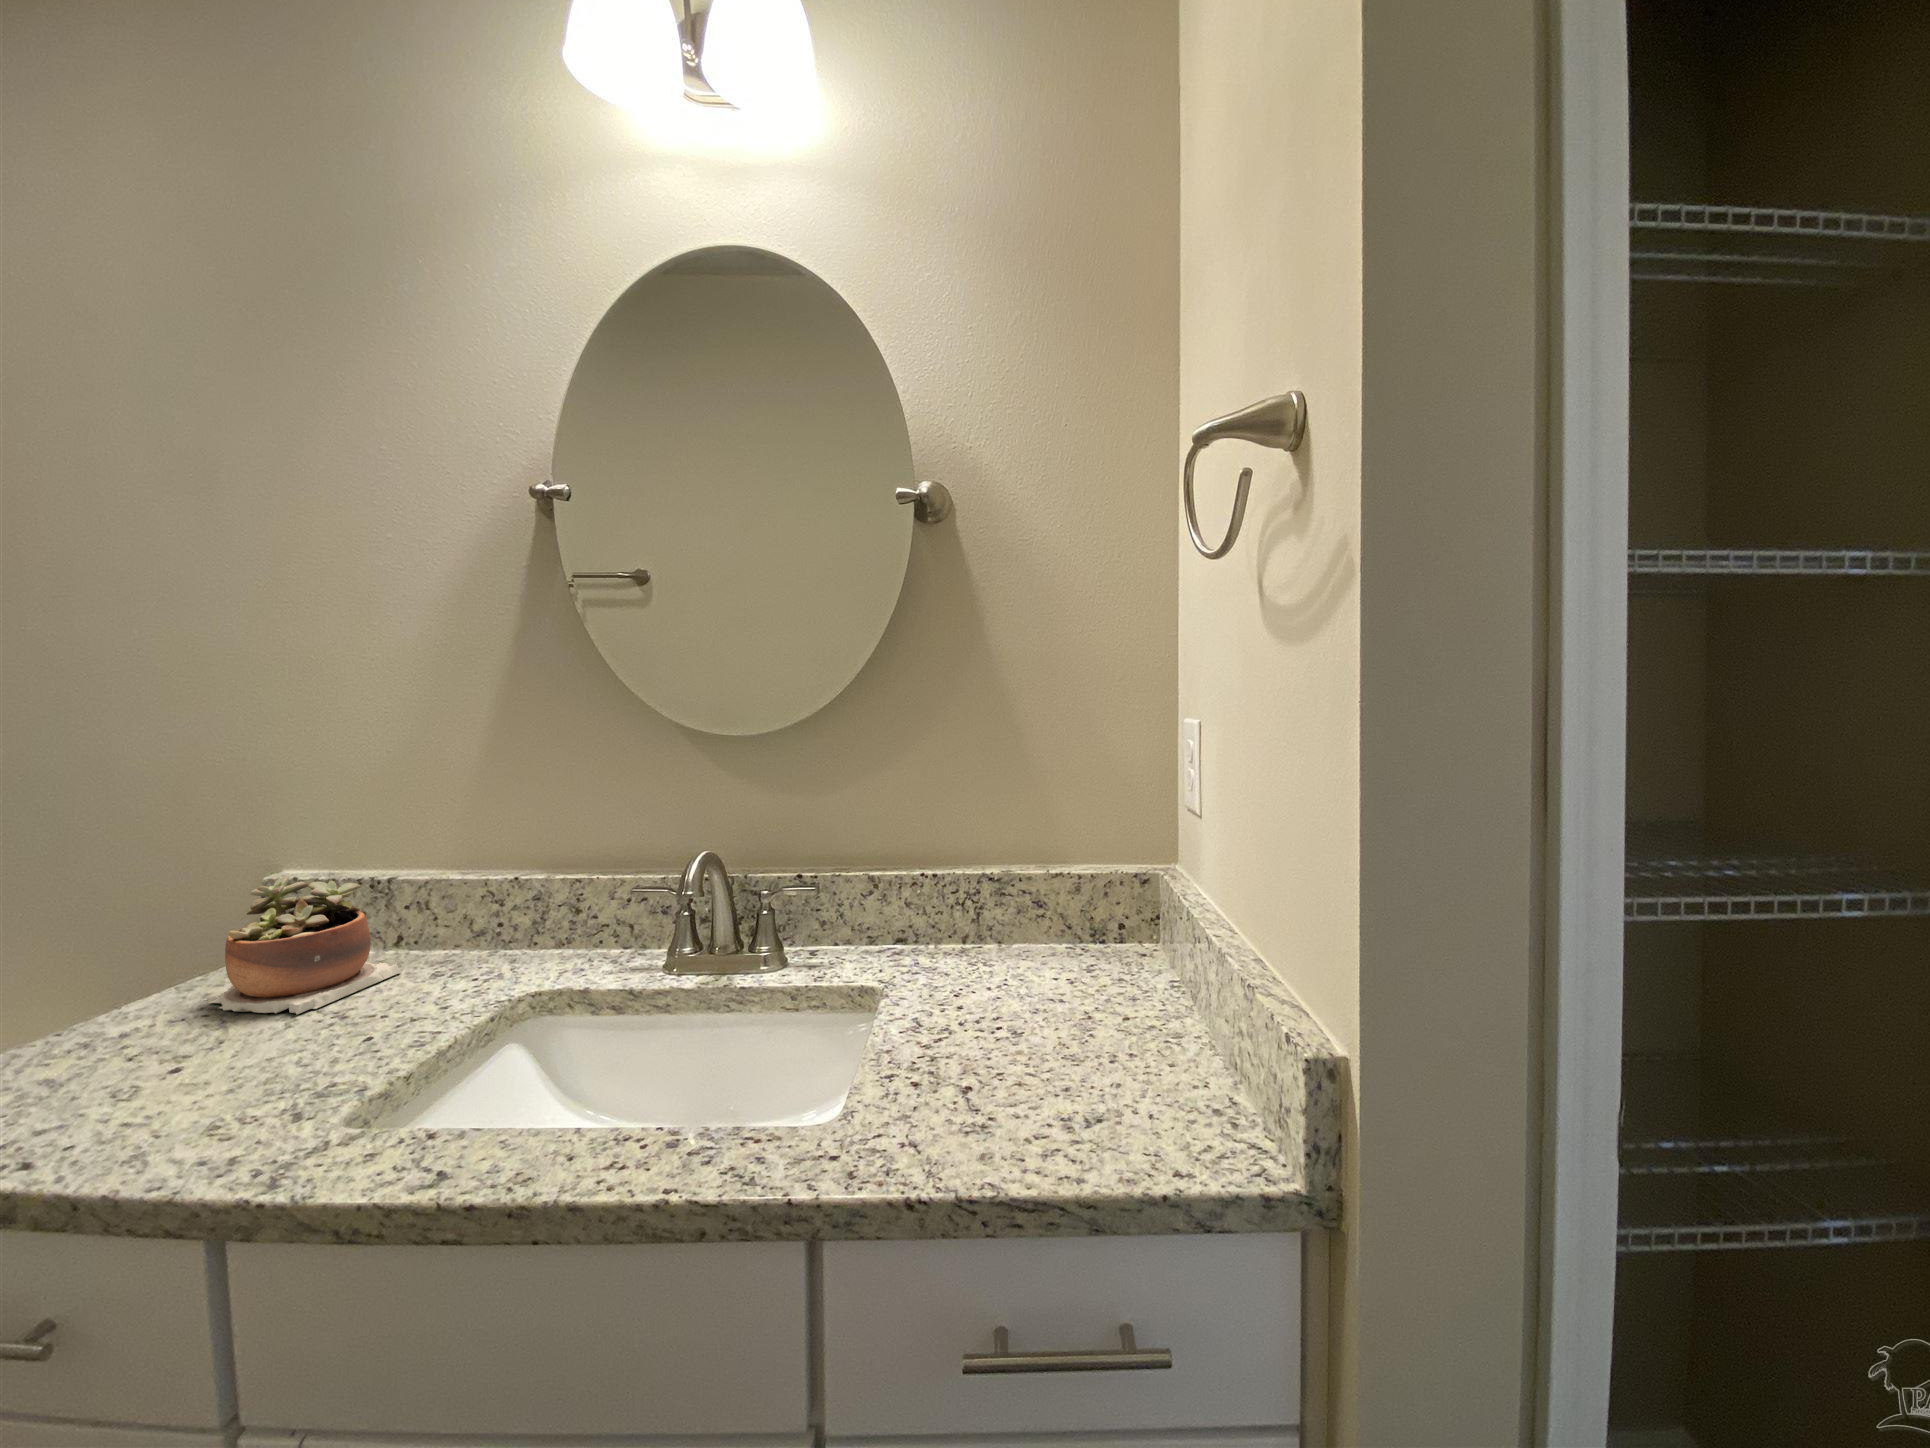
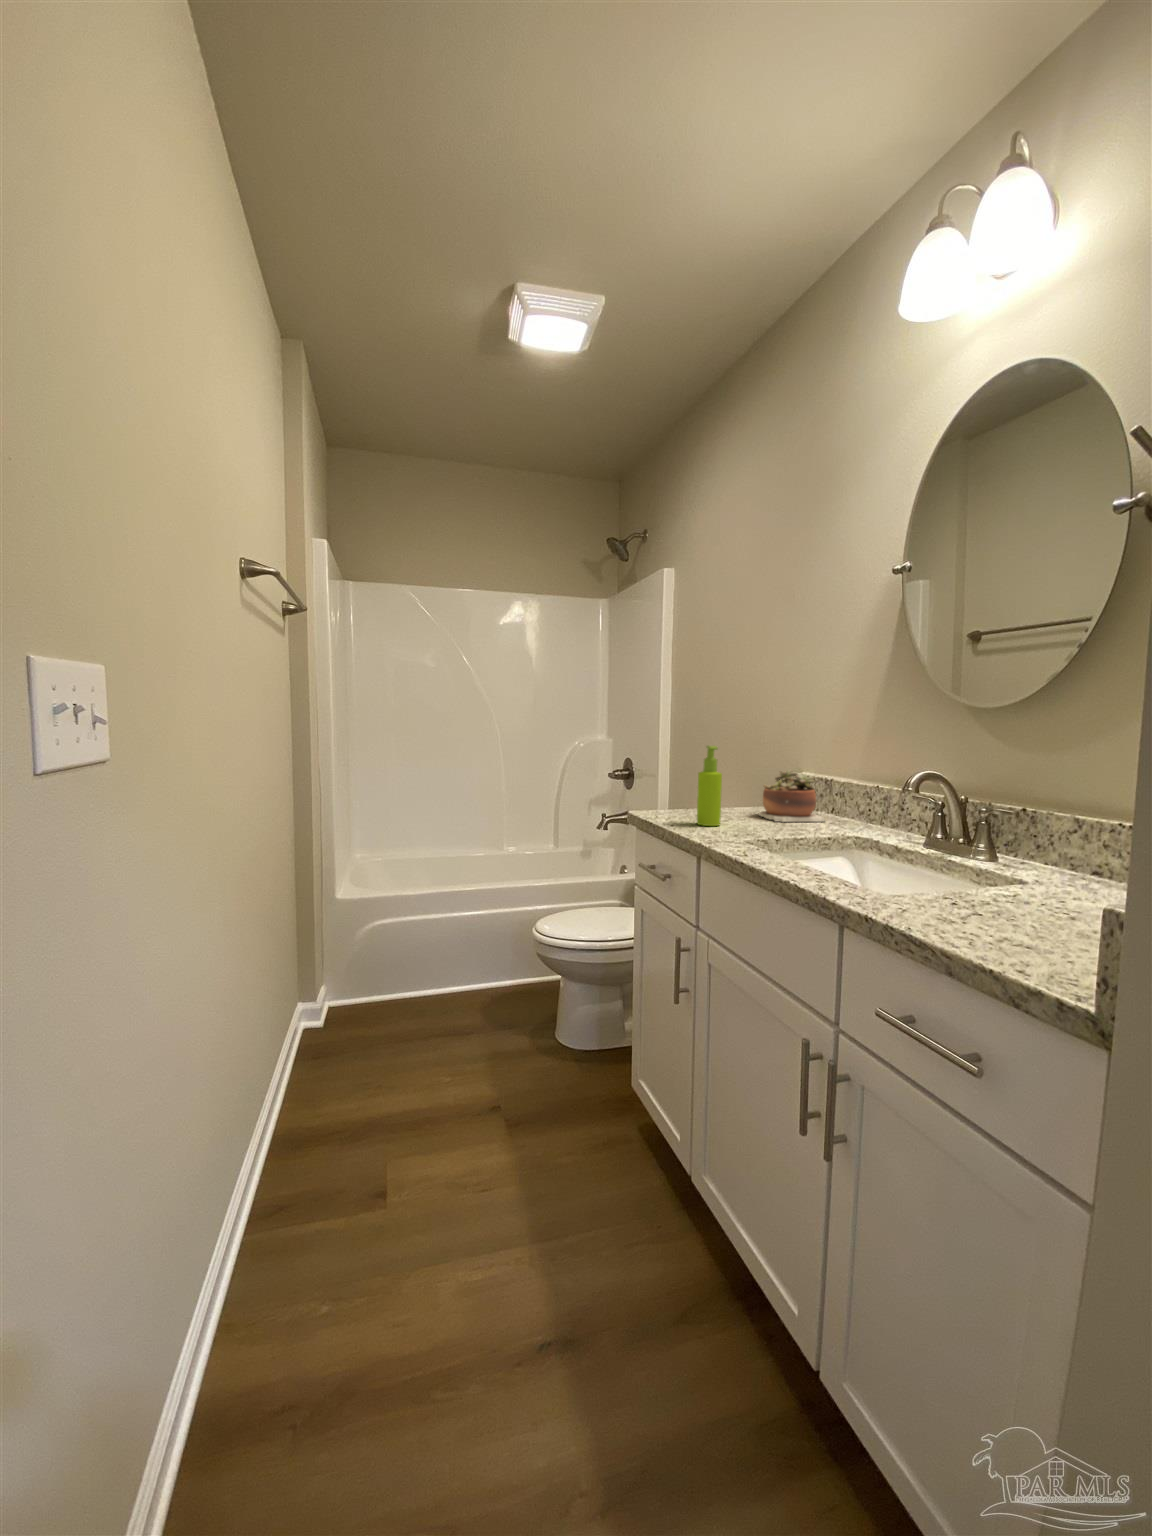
soap dispenser: none [89,880,183,1112] -> present [697,746,722,826]

